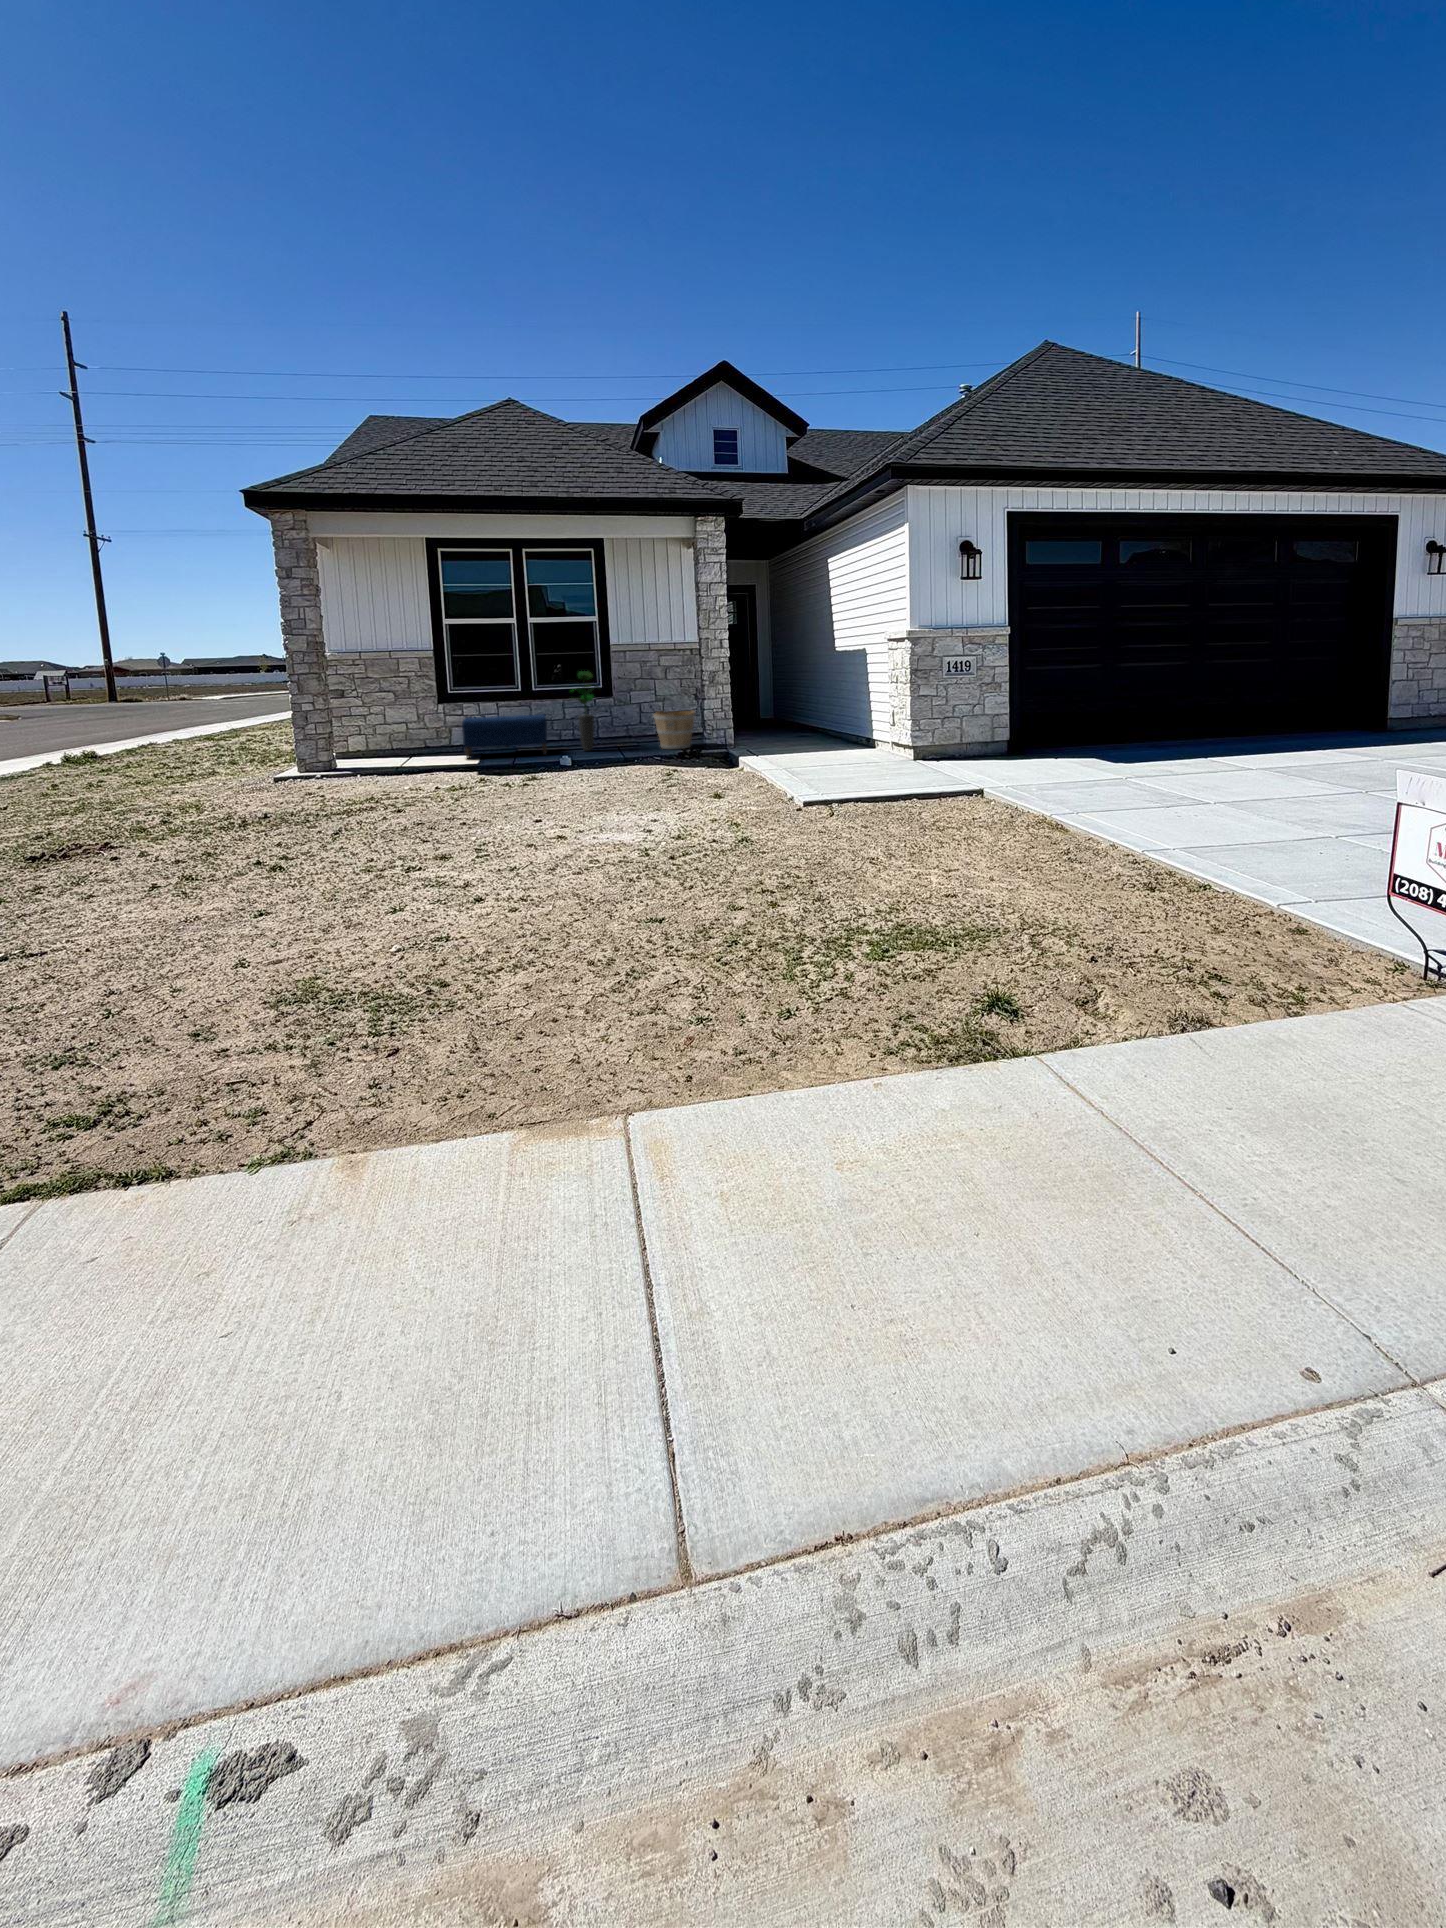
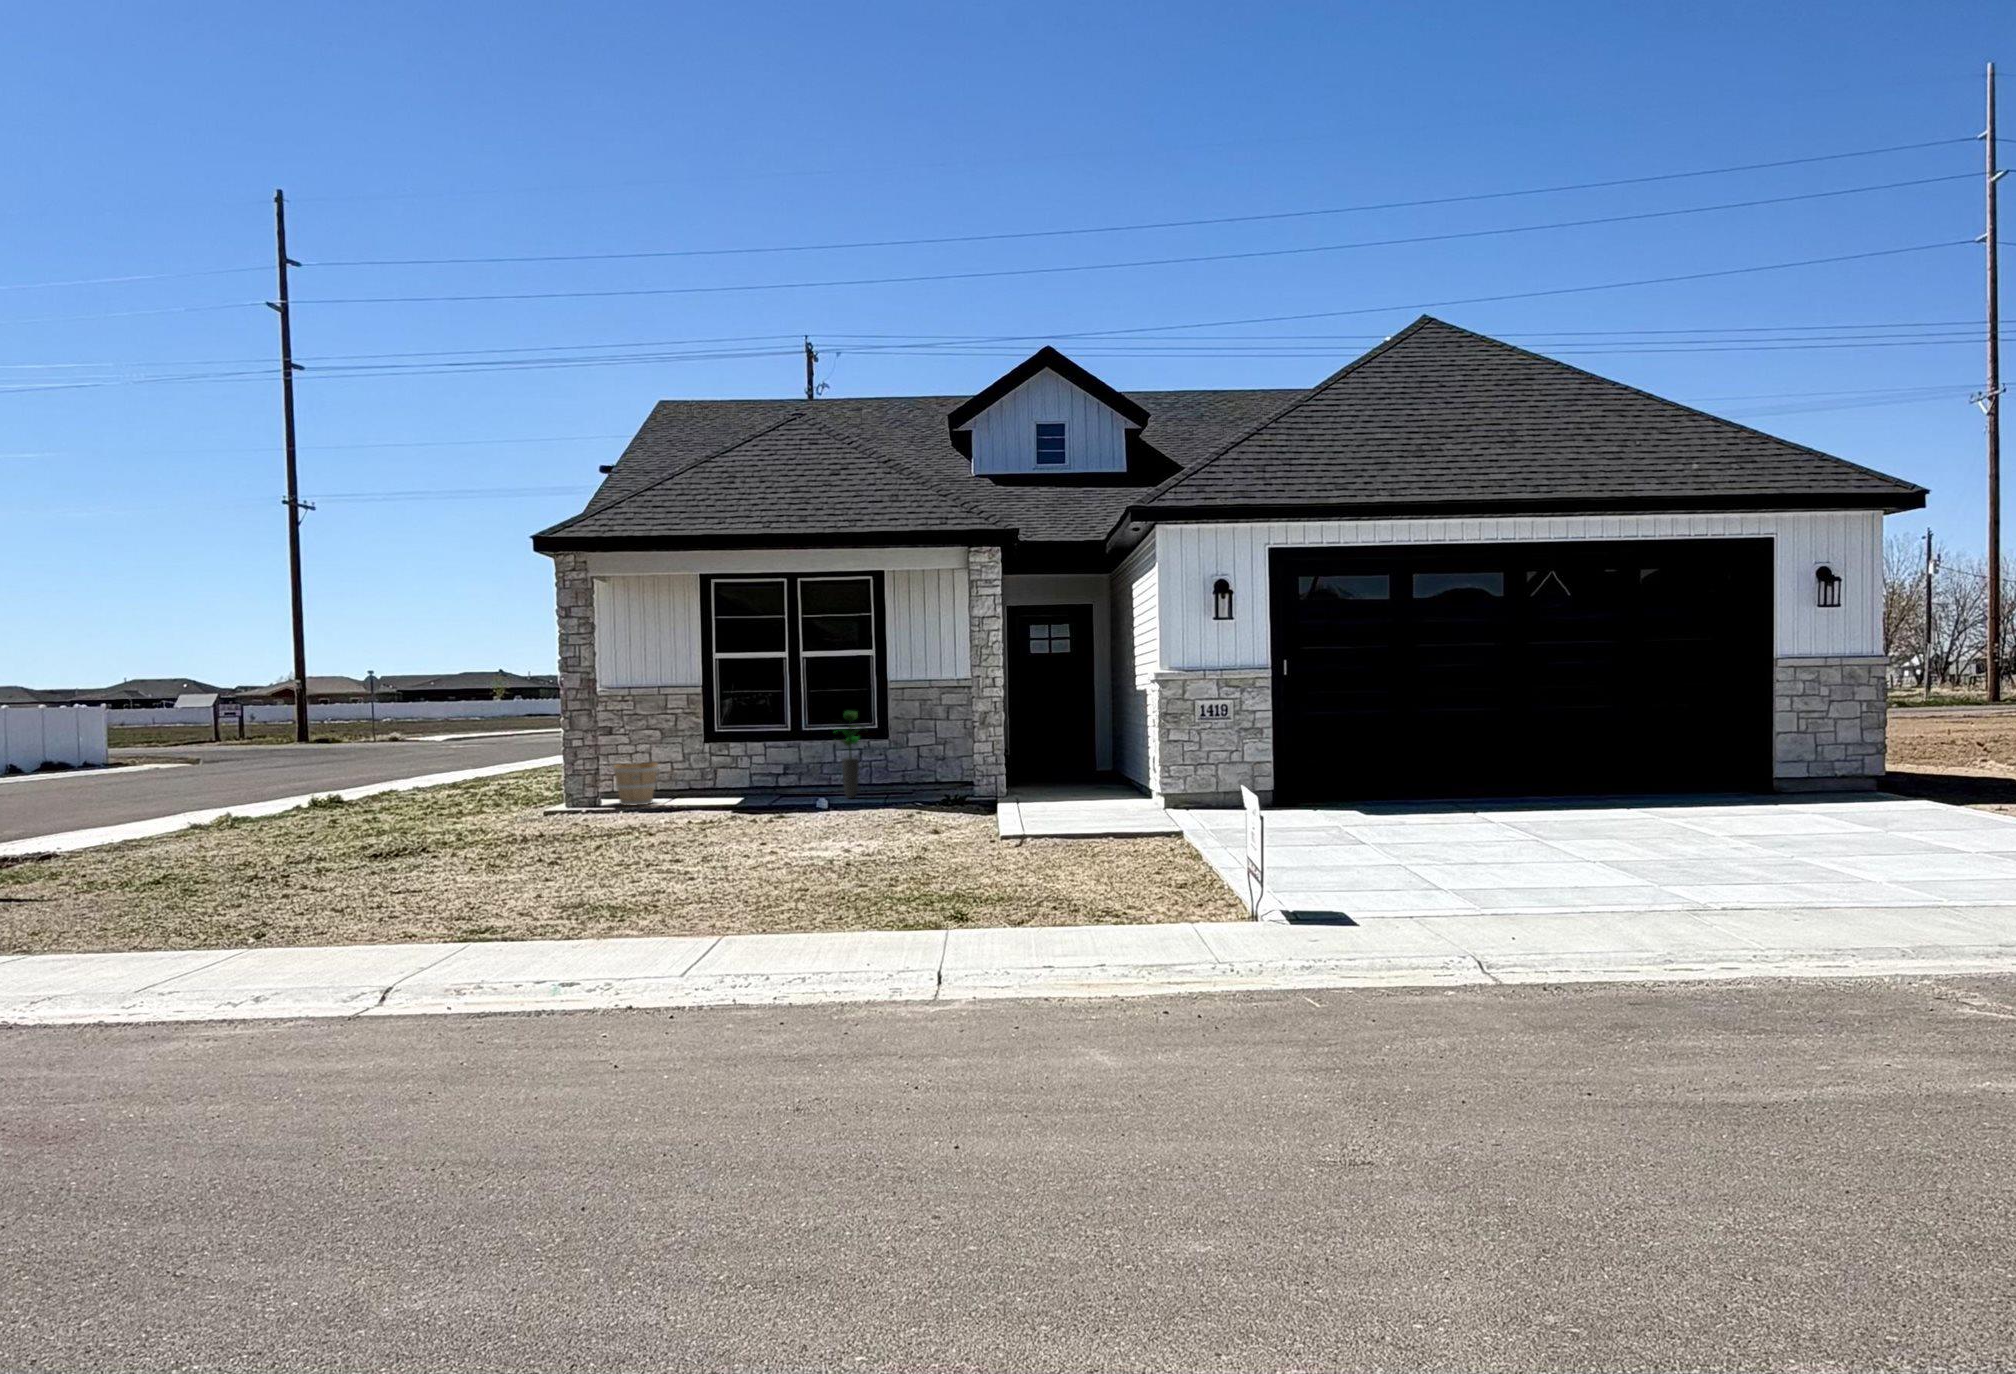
wooden bucket: present [654,711,696,749] -> present [614,763,658,806]
bench: present [462,714,547,759] -> none [723,757,810,803]

